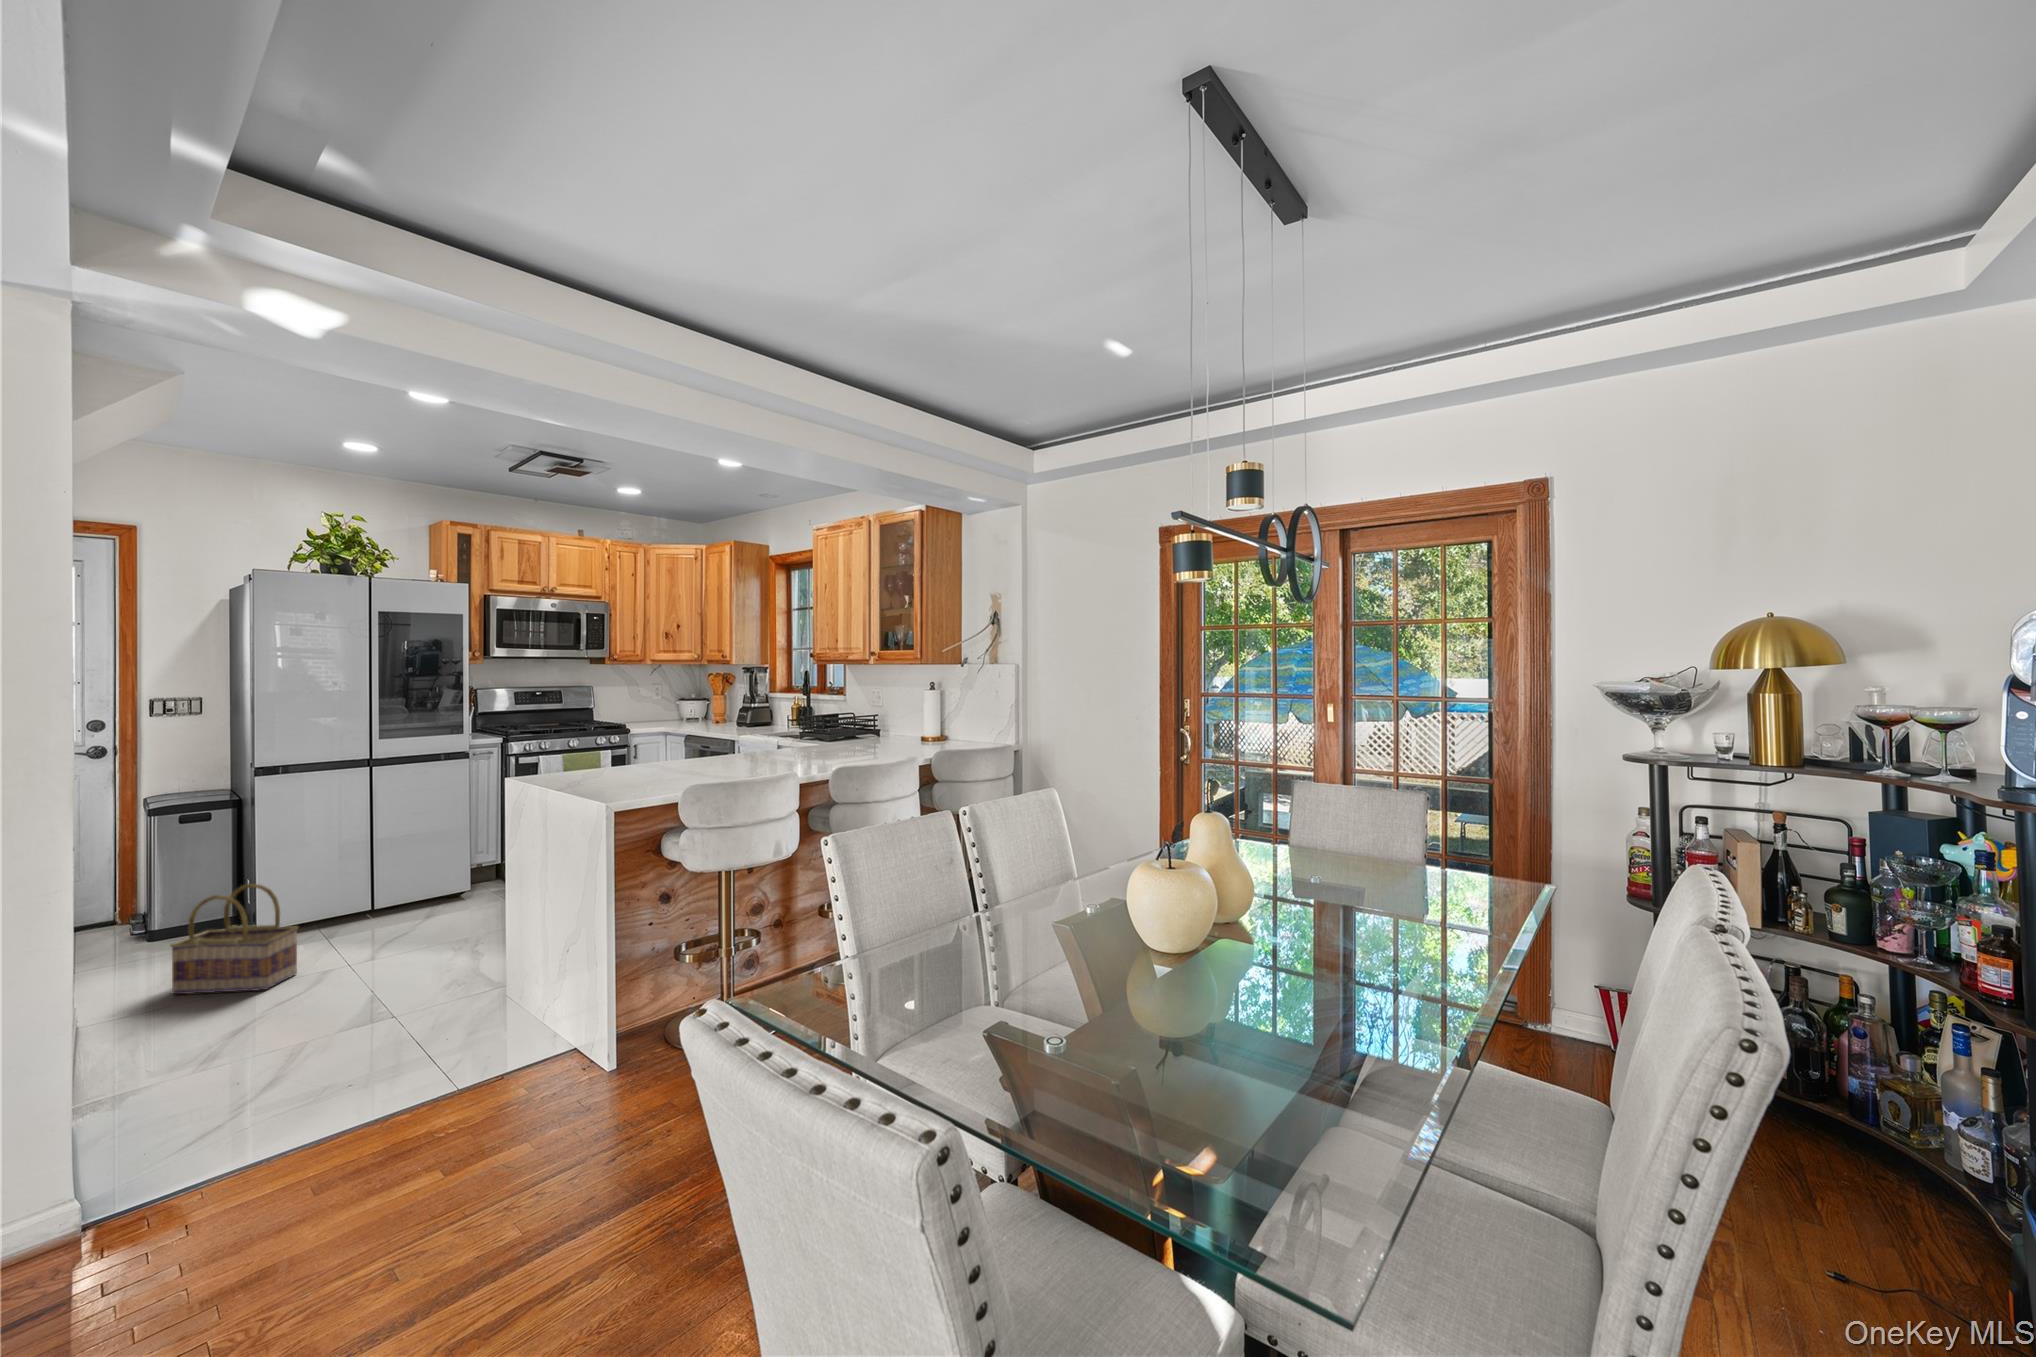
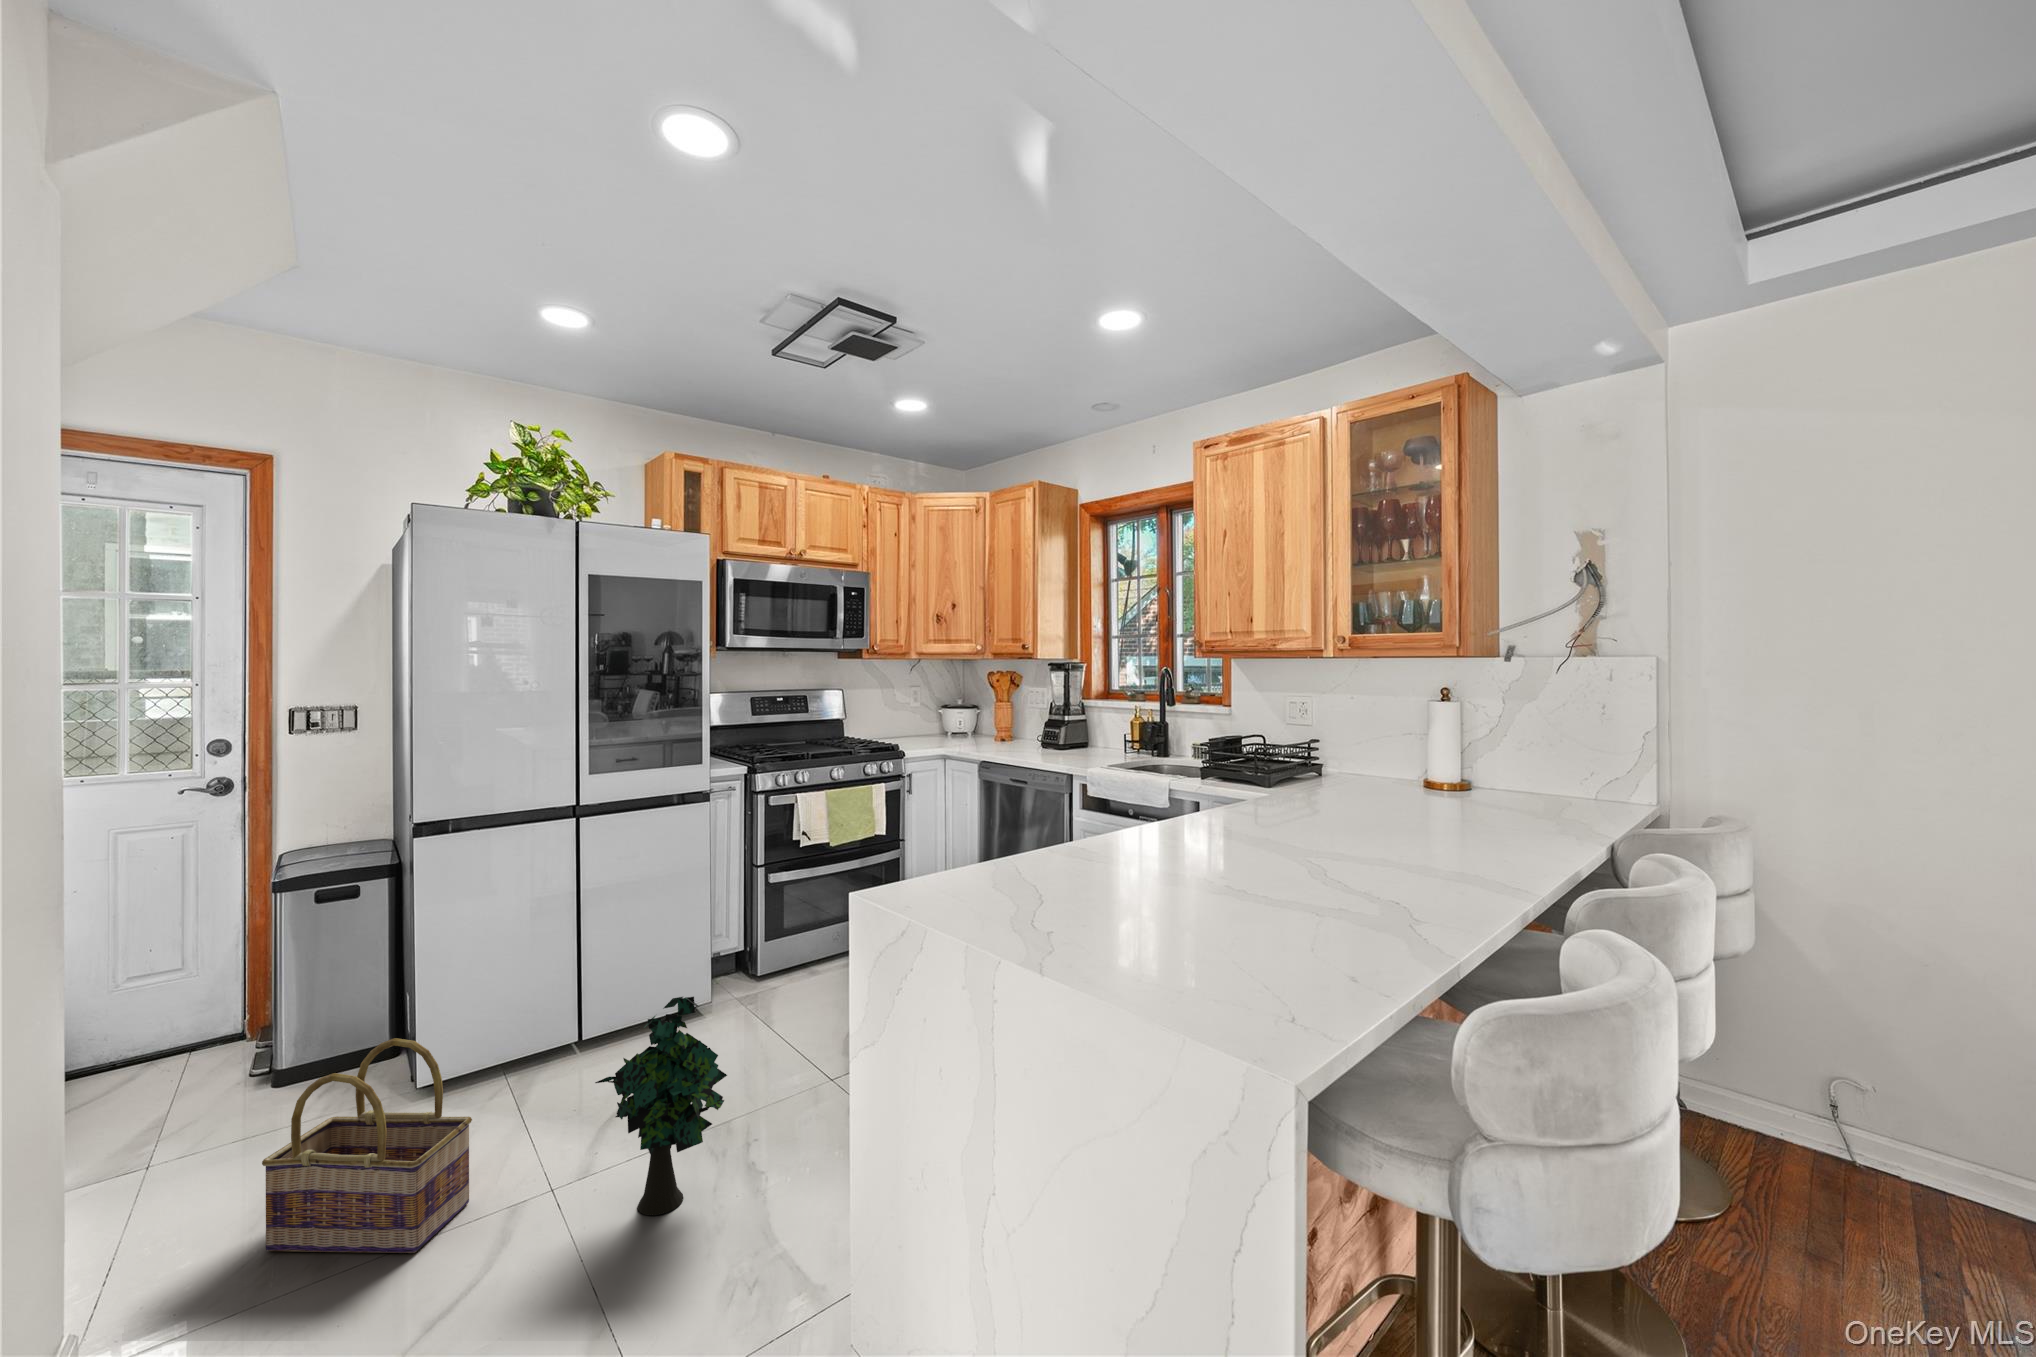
decorative plant: none [375,855,459,972] -> present [595,997,727,1215]

